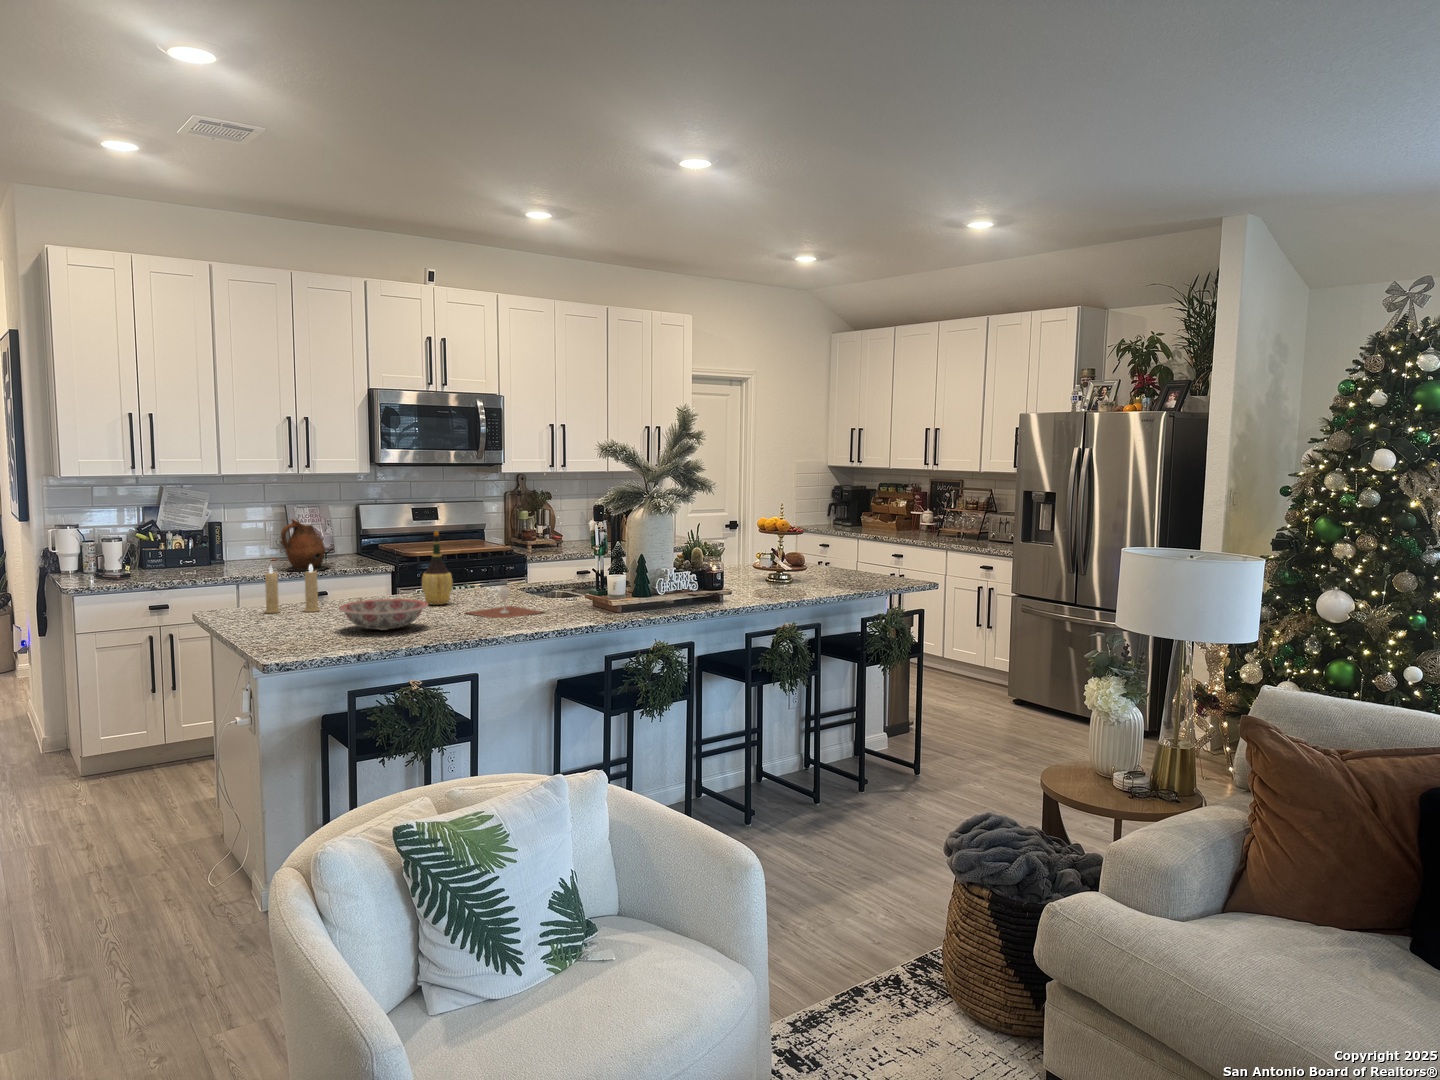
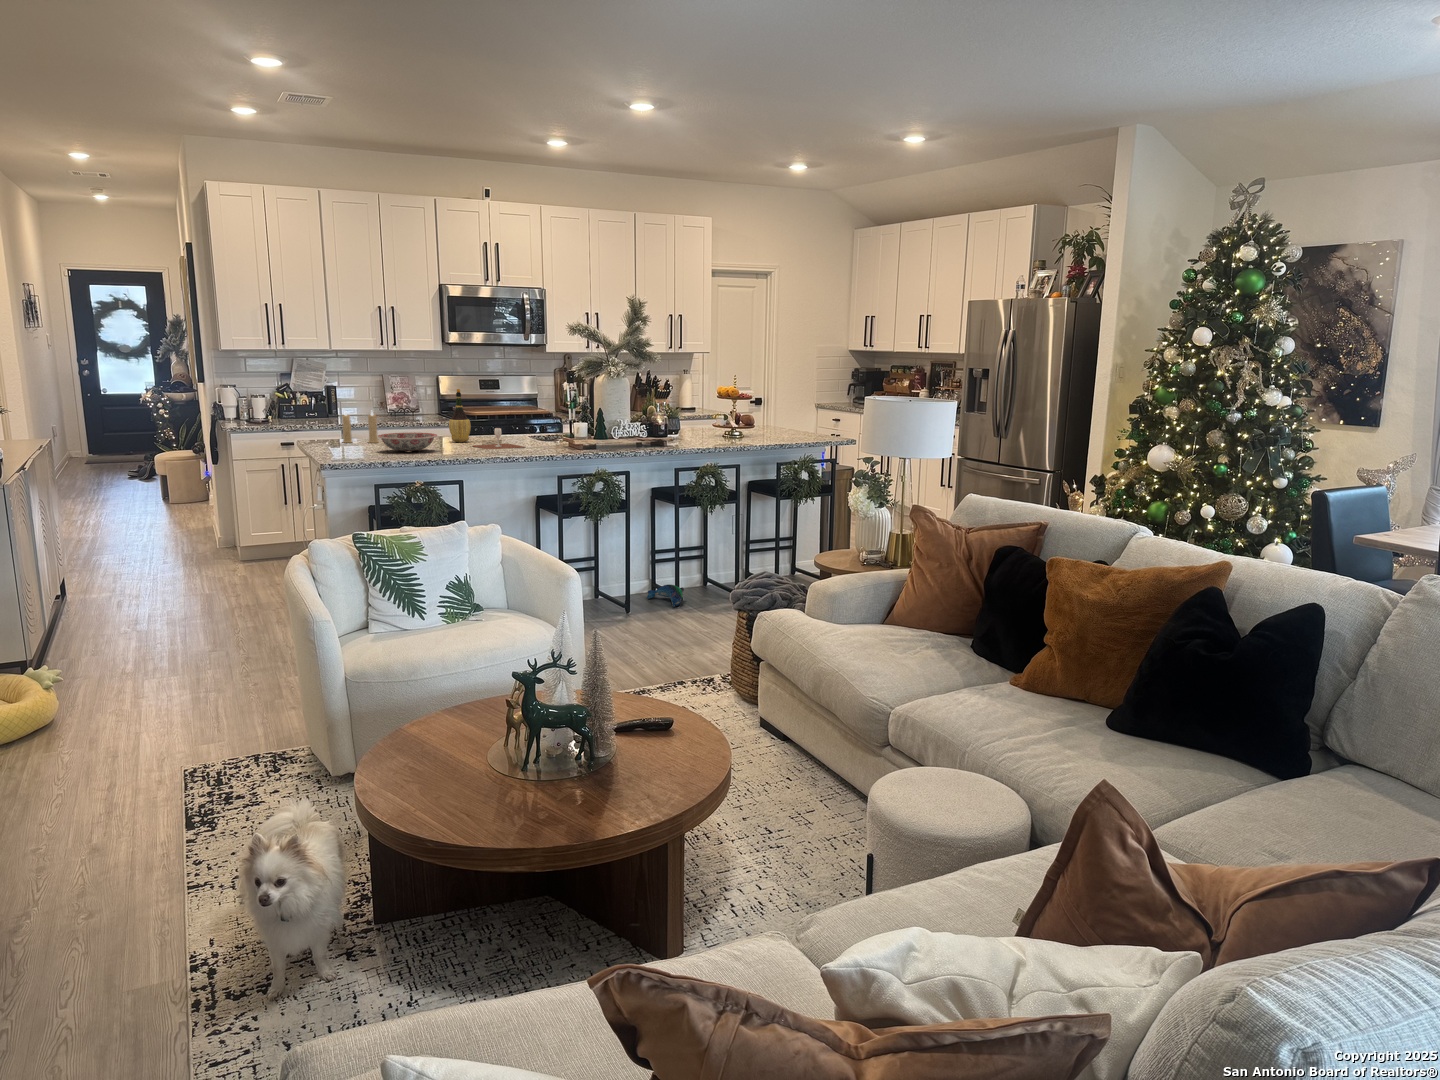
ceramic pitcher: present [281,519,329,571] -> none [377,385,415,425]
plush toy: none [693,786,748,821] -> present [647,584,684,607]

